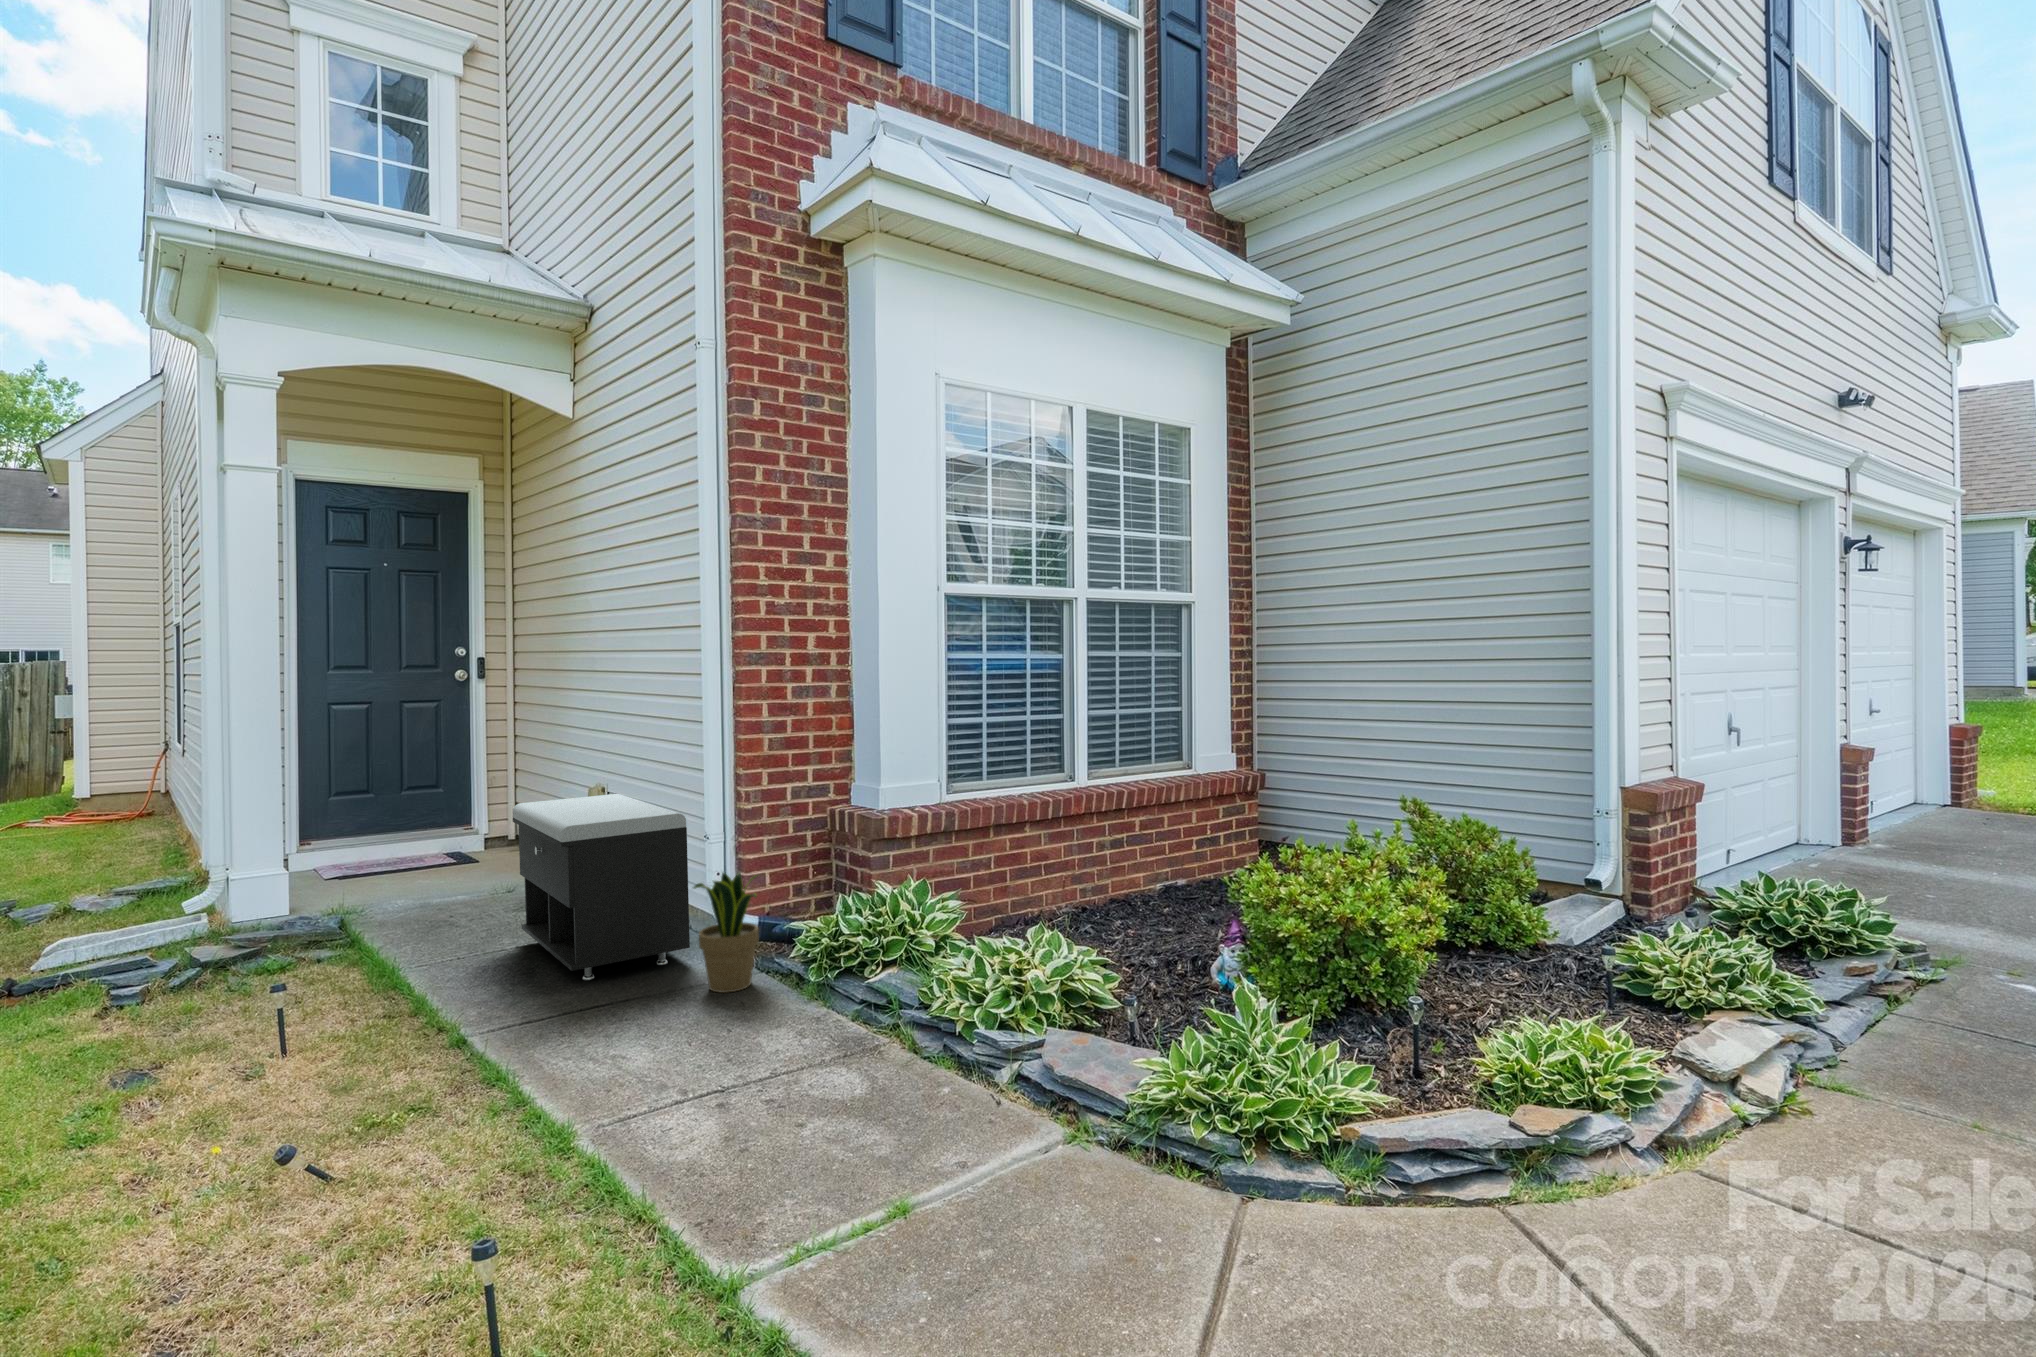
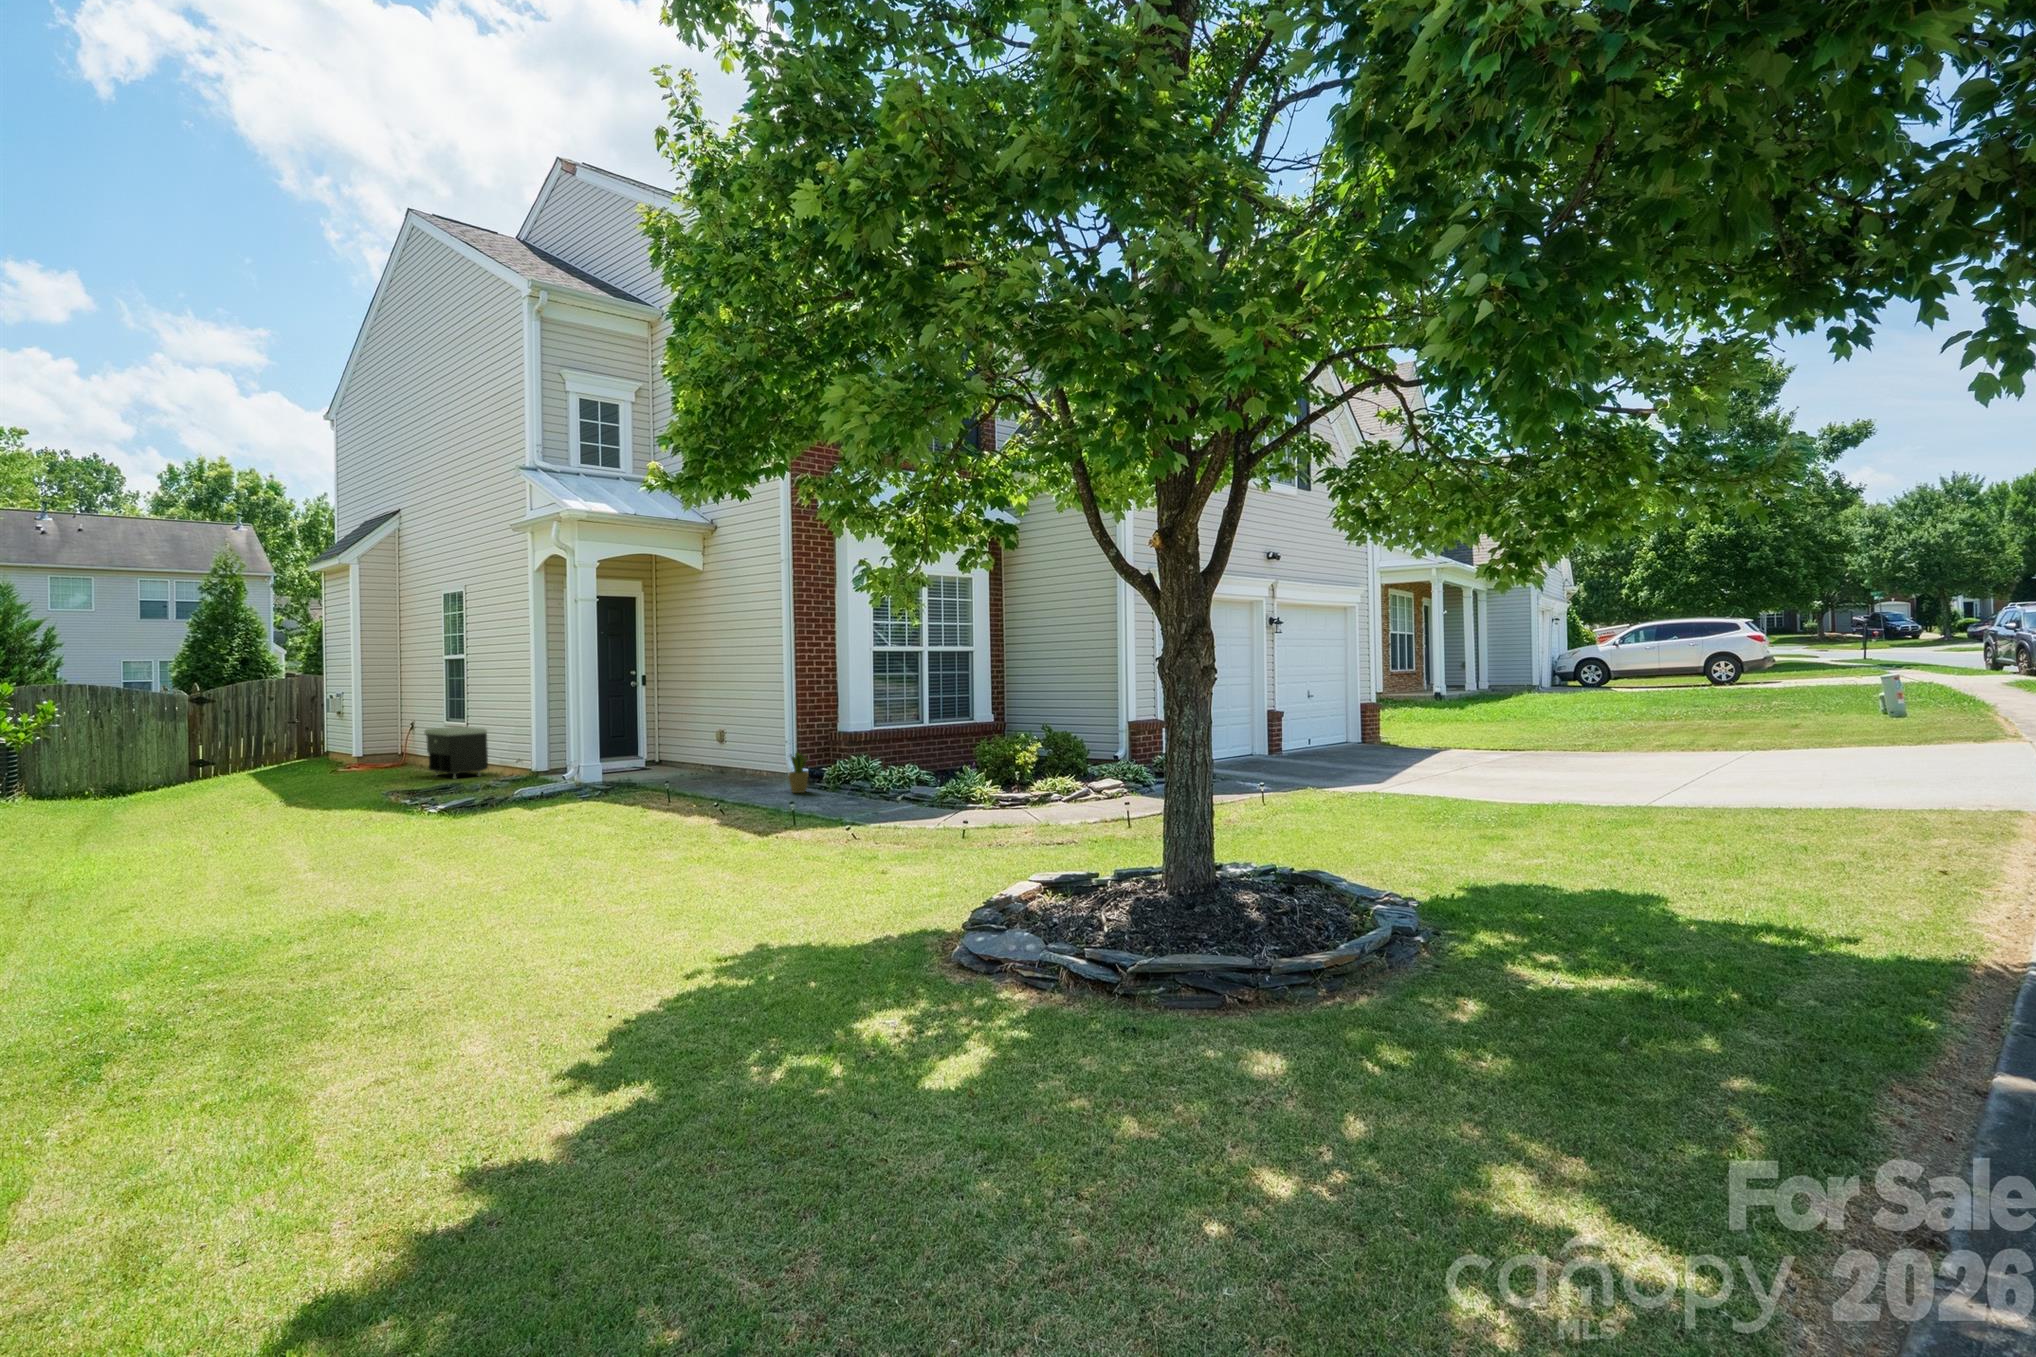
storage bench: present [513,794,690,980] -> present [424,727,488,778]

